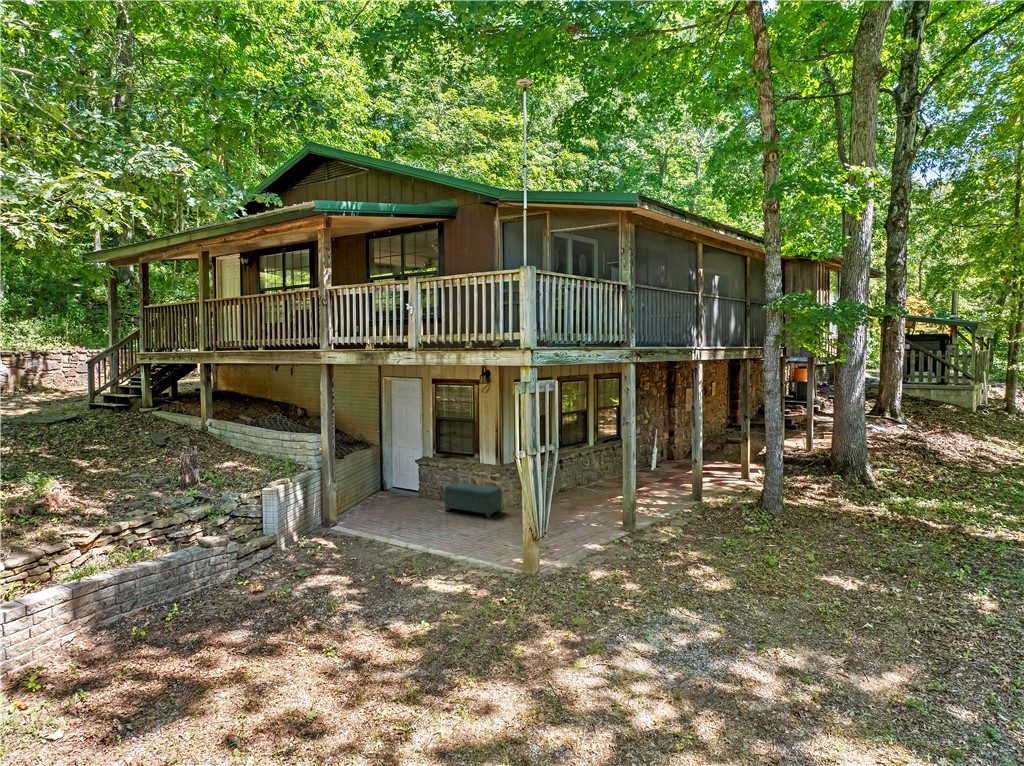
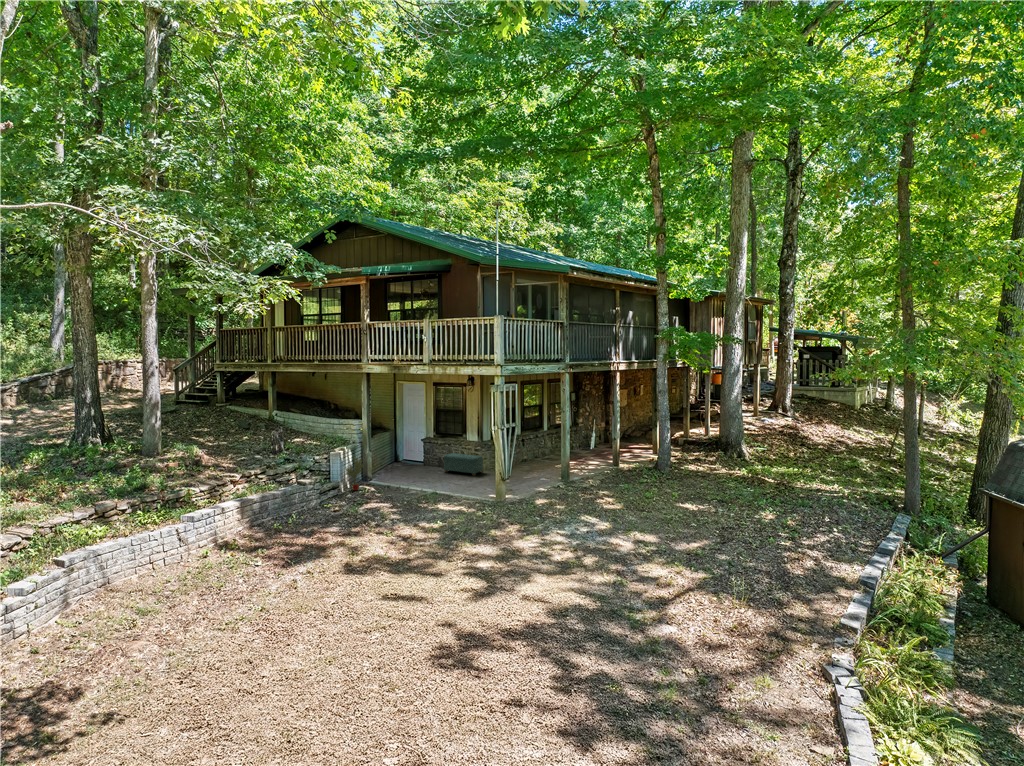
potted tree: none [286,492,319,546] -> present [346,457,363,491]

